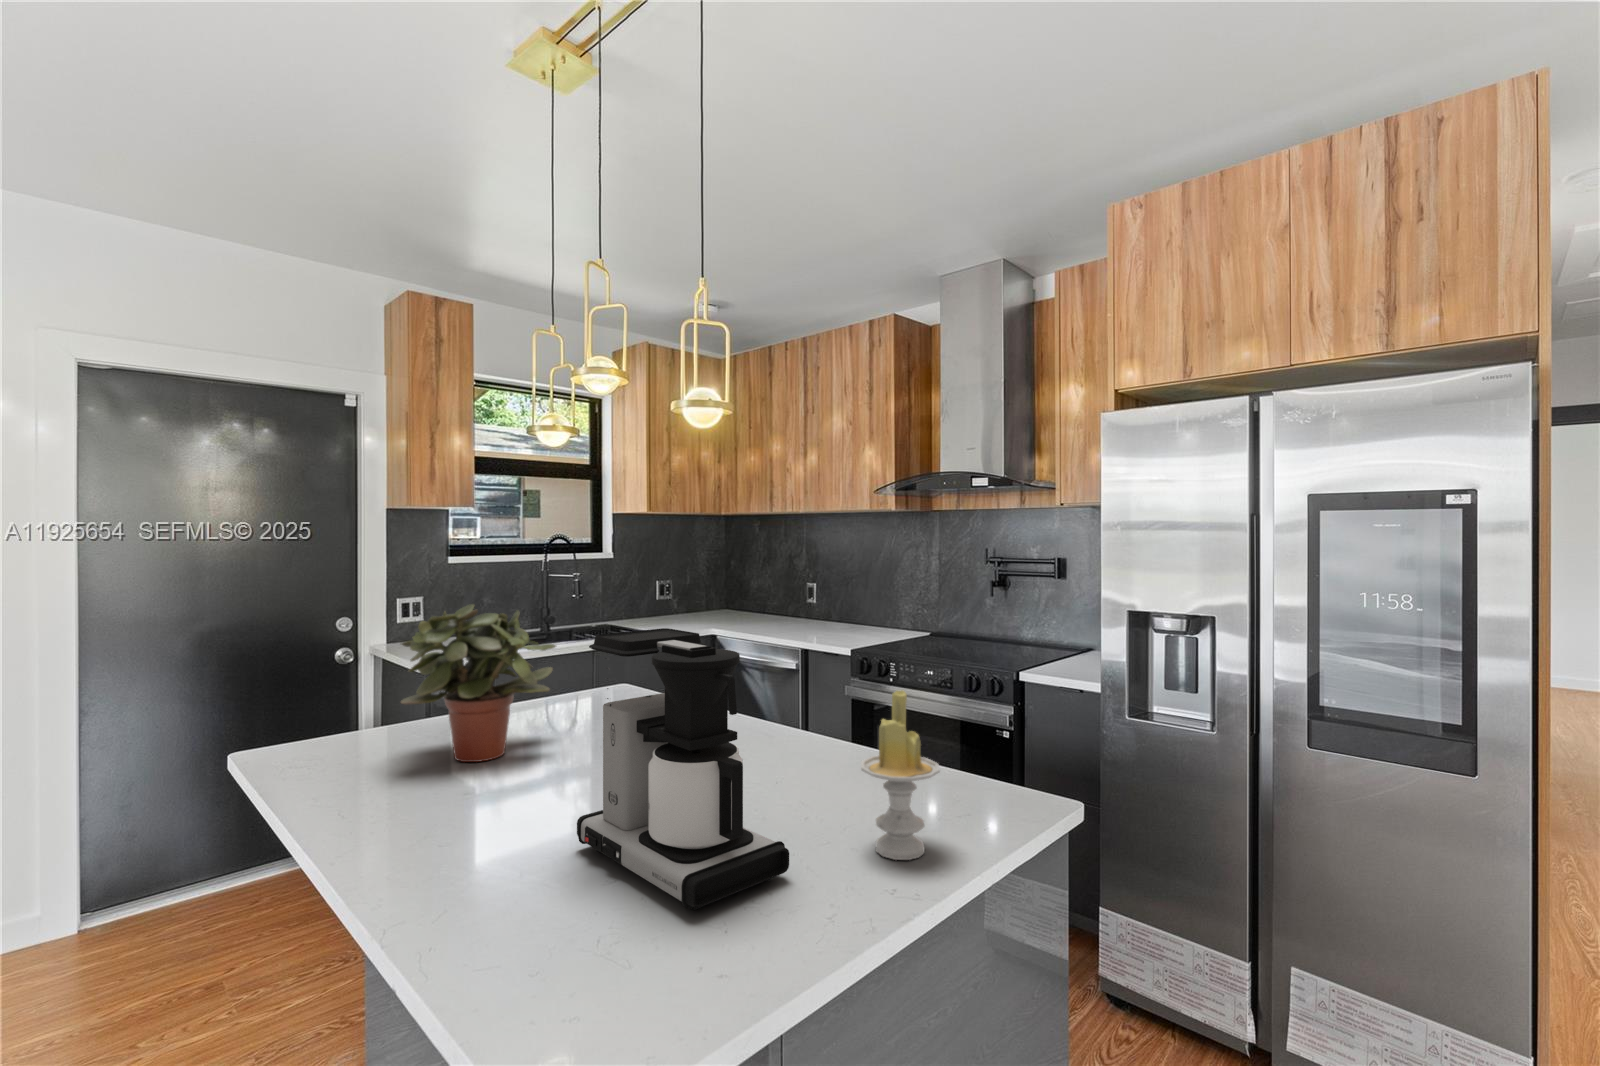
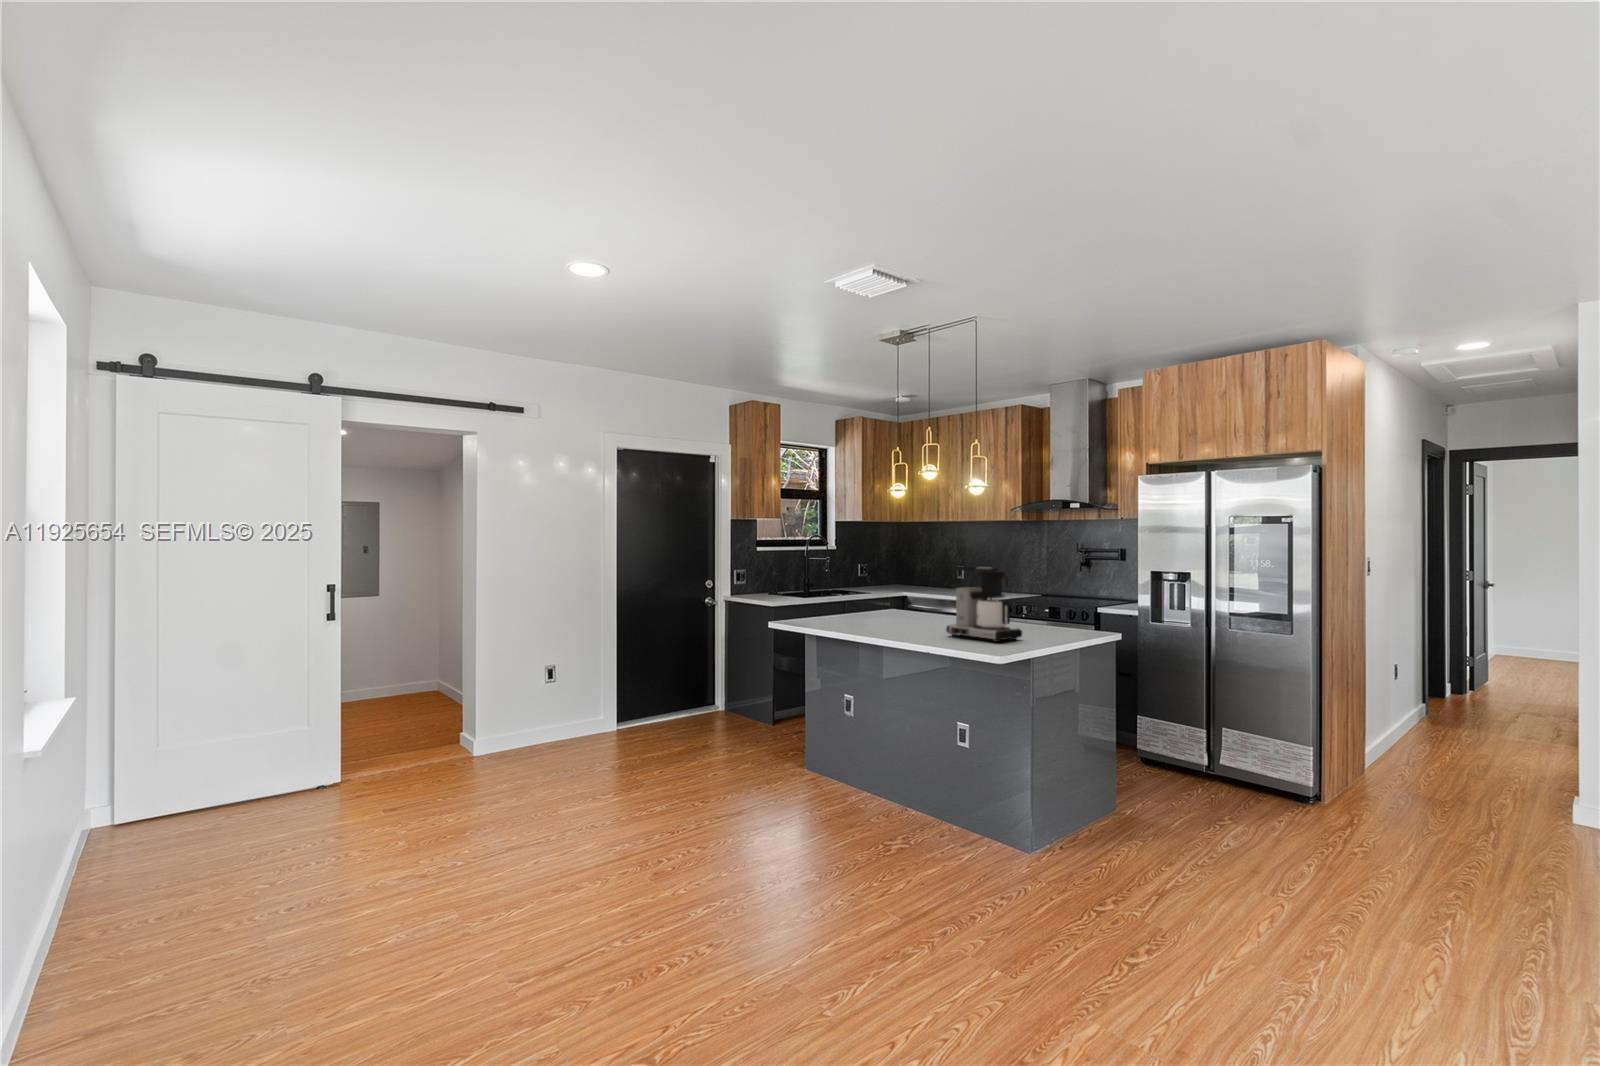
potted plant: present [401,604,556,762] -> none [844,561,904,624]
candle: present [861,690,940,860] -> none [1042,585,1069,638]

